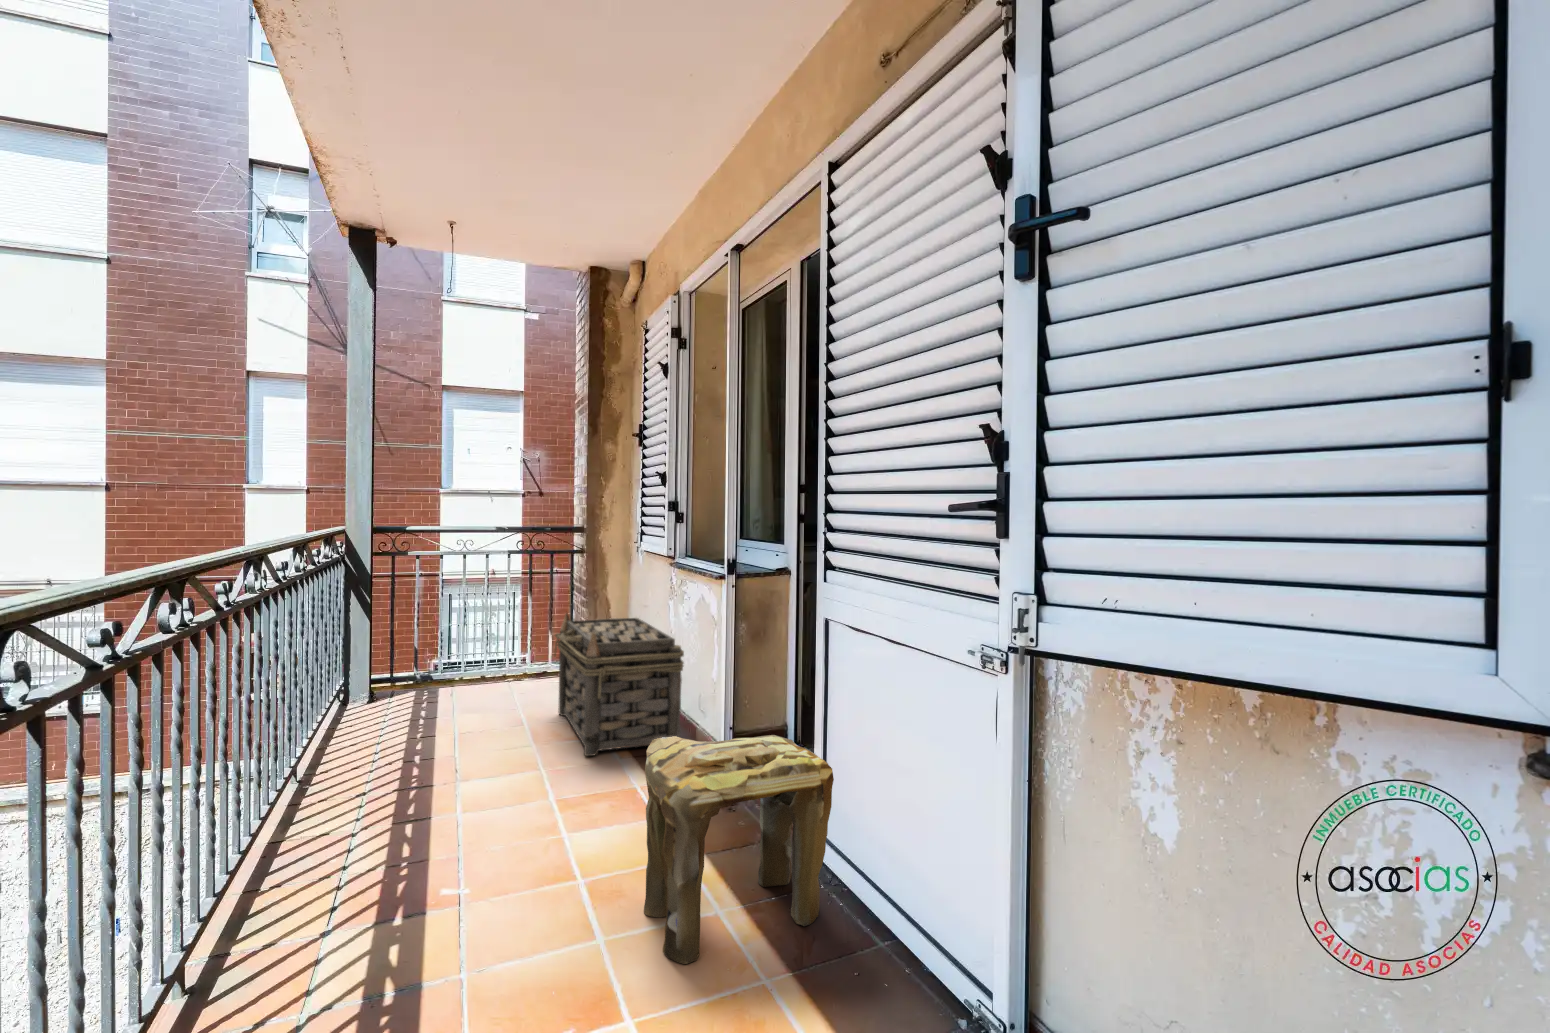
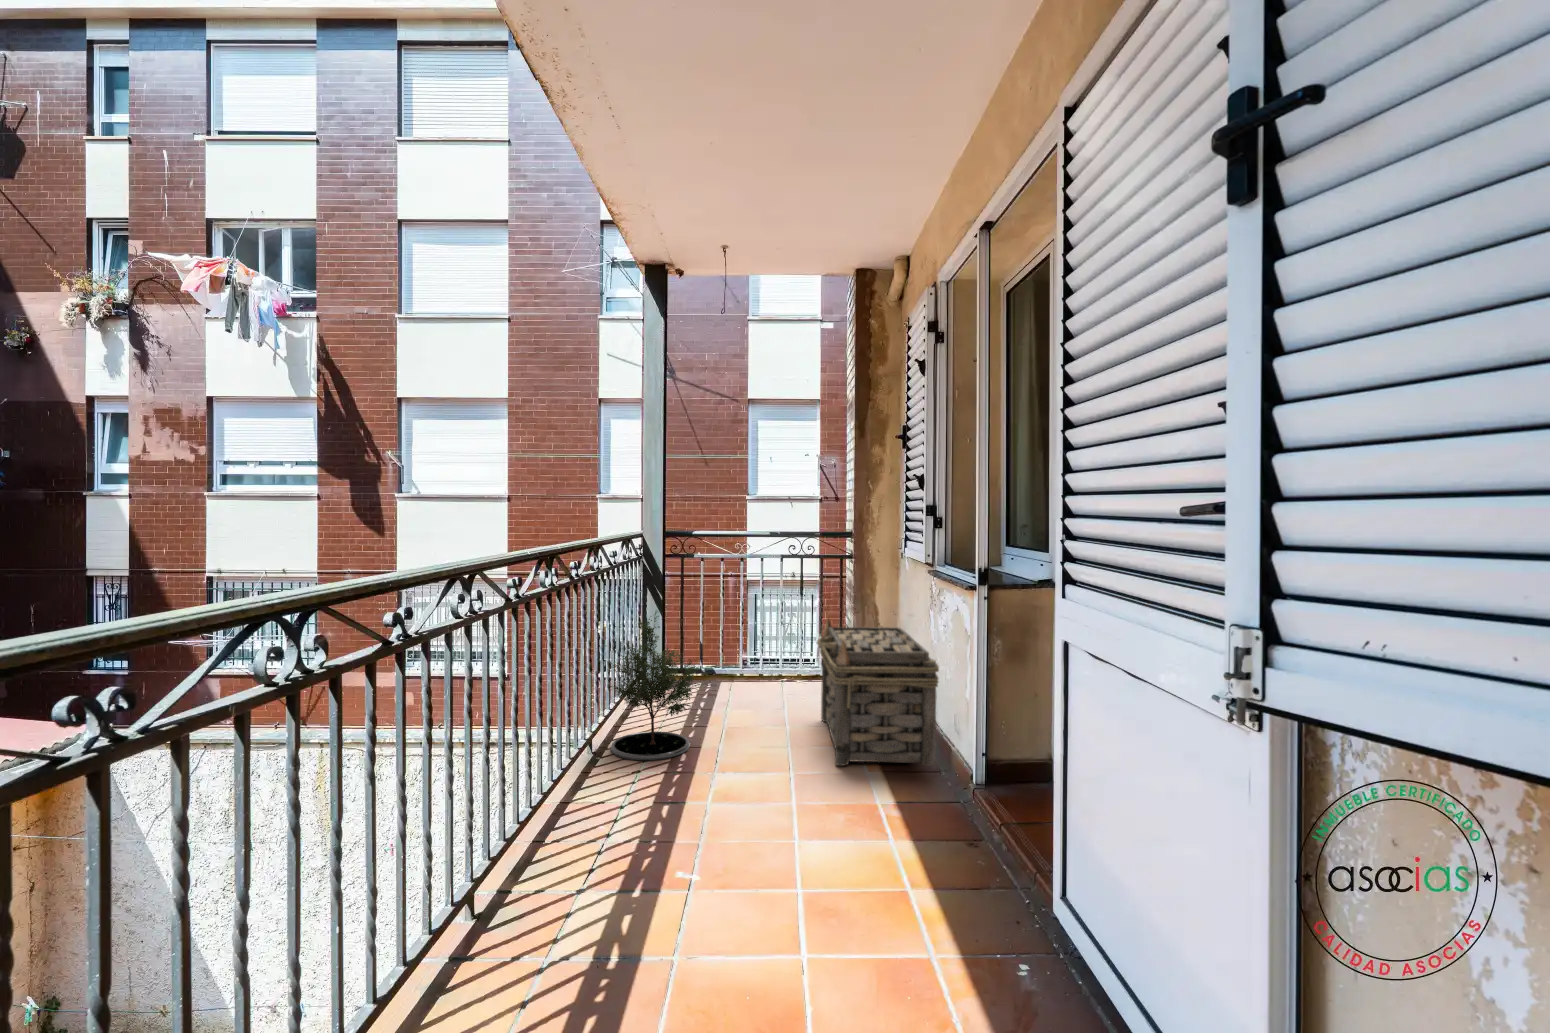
potted tree: none [314,611,435,780] -> present [608,612,700,760]
stool: present [644,735,834,964] -> none [853,755,1061,998]

